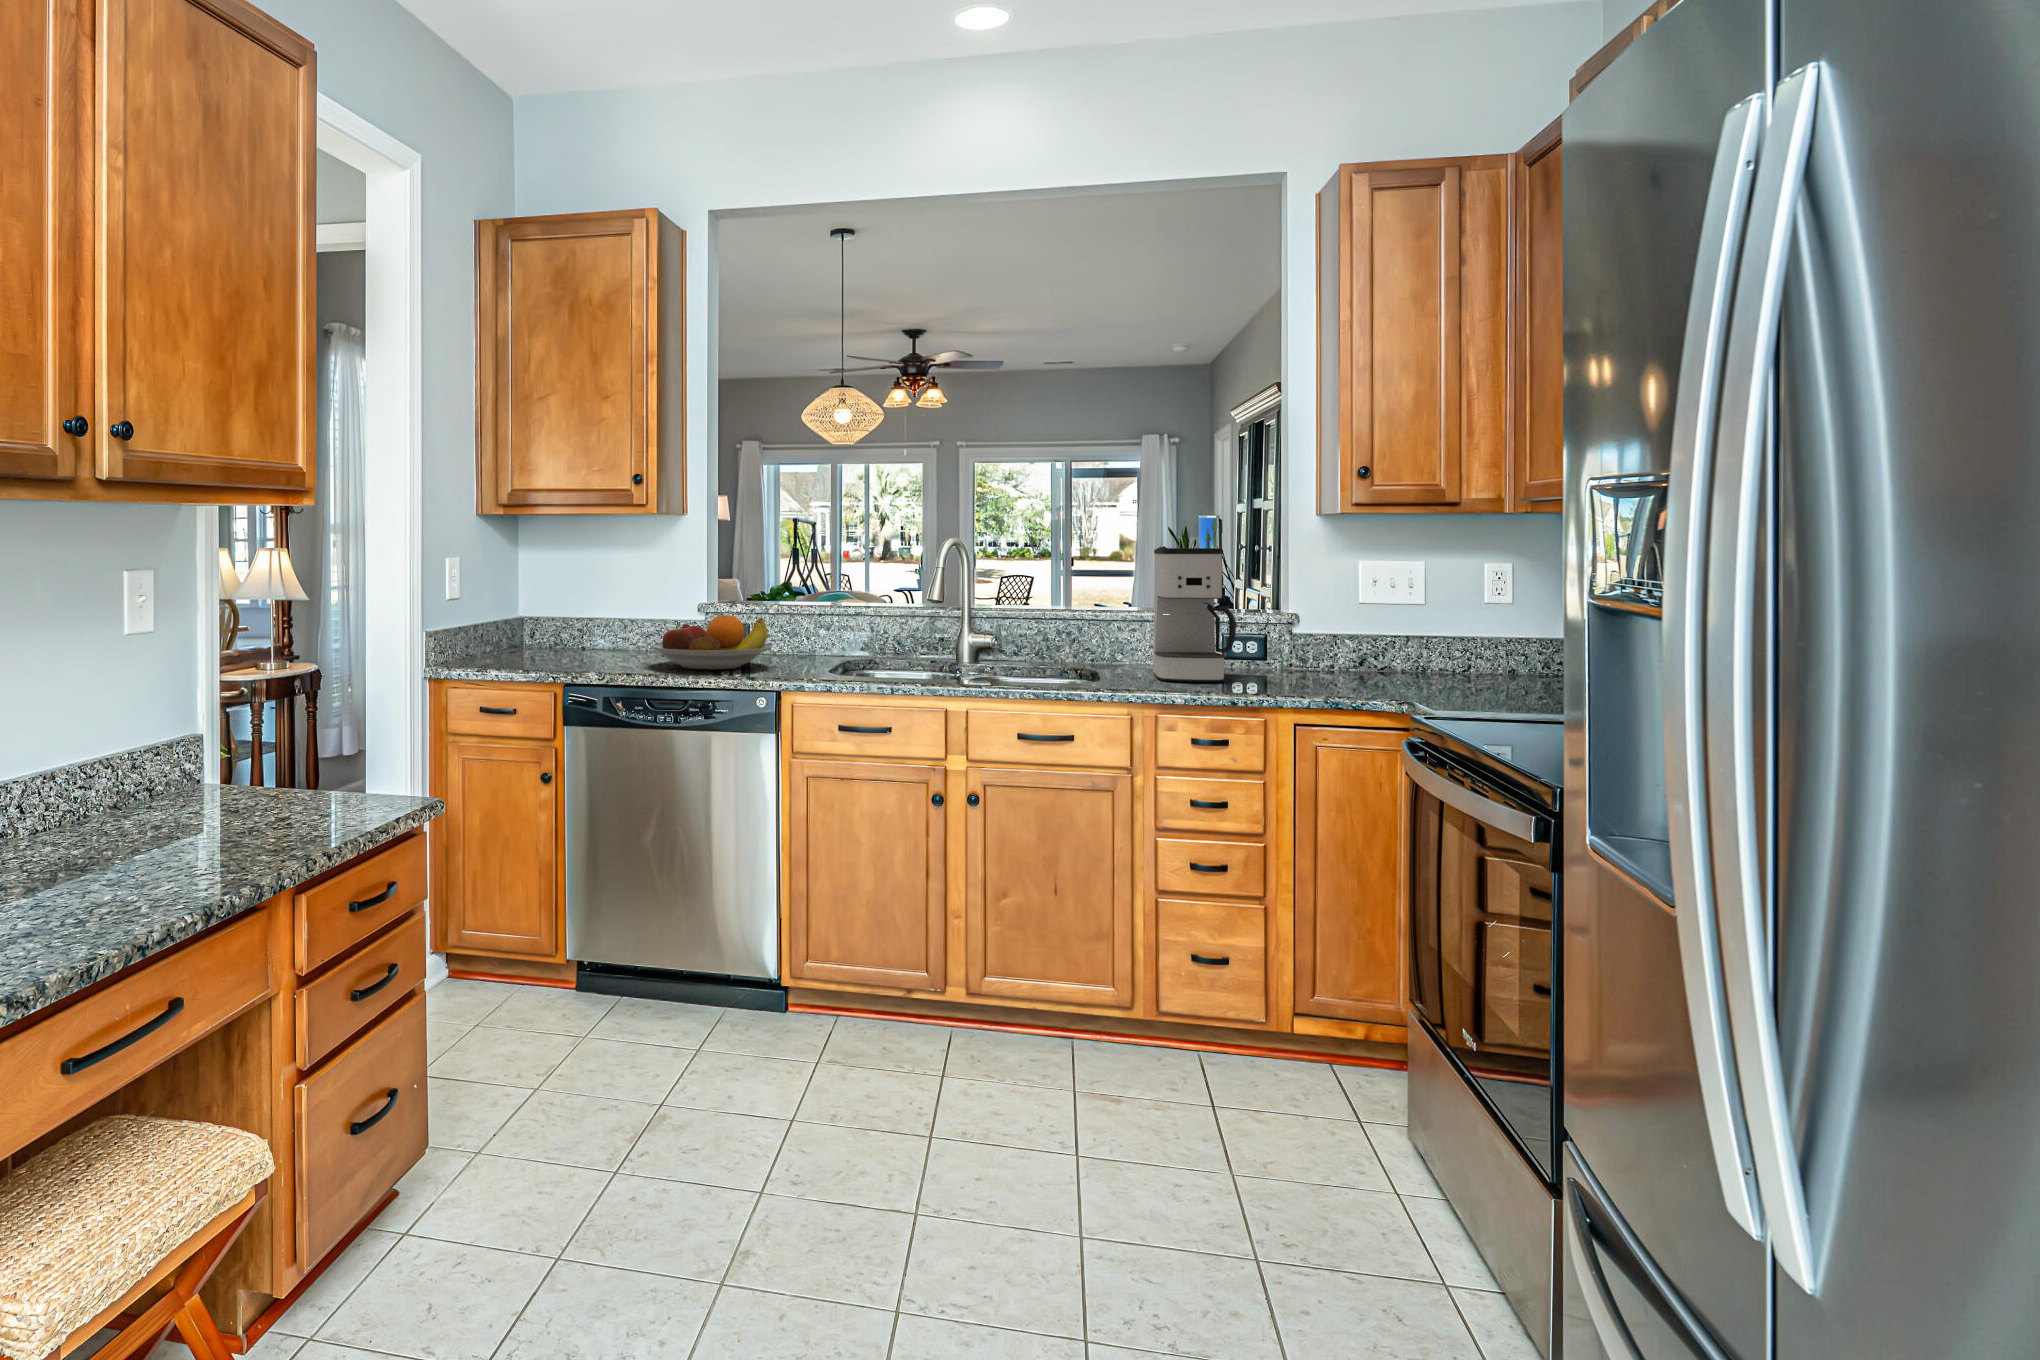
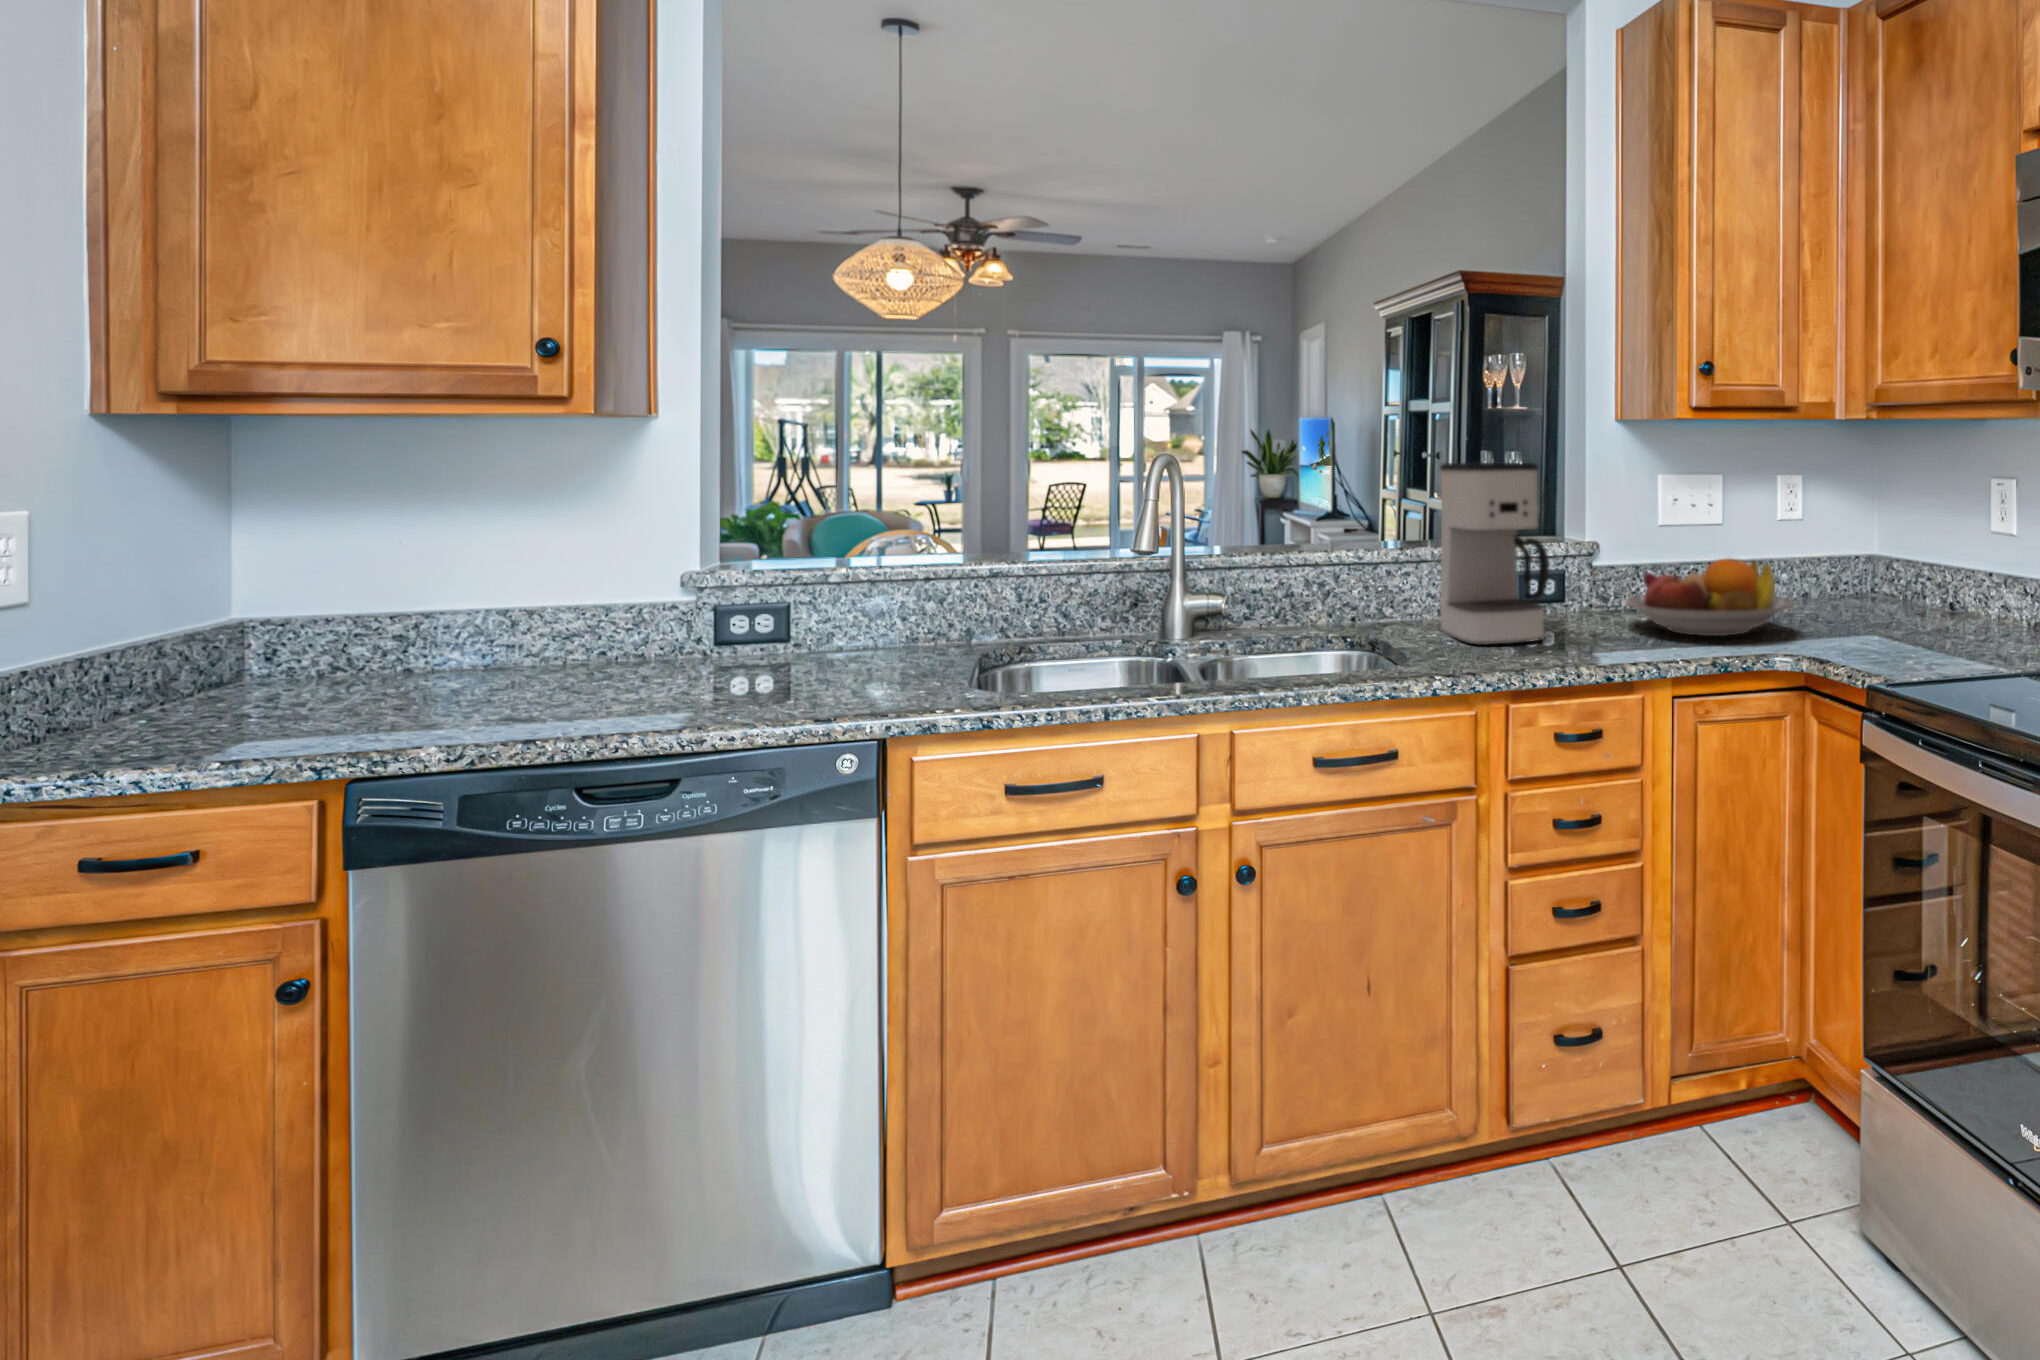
fruit bowl: present [650,615,772,670] -> present [1626,558,1793,636]

